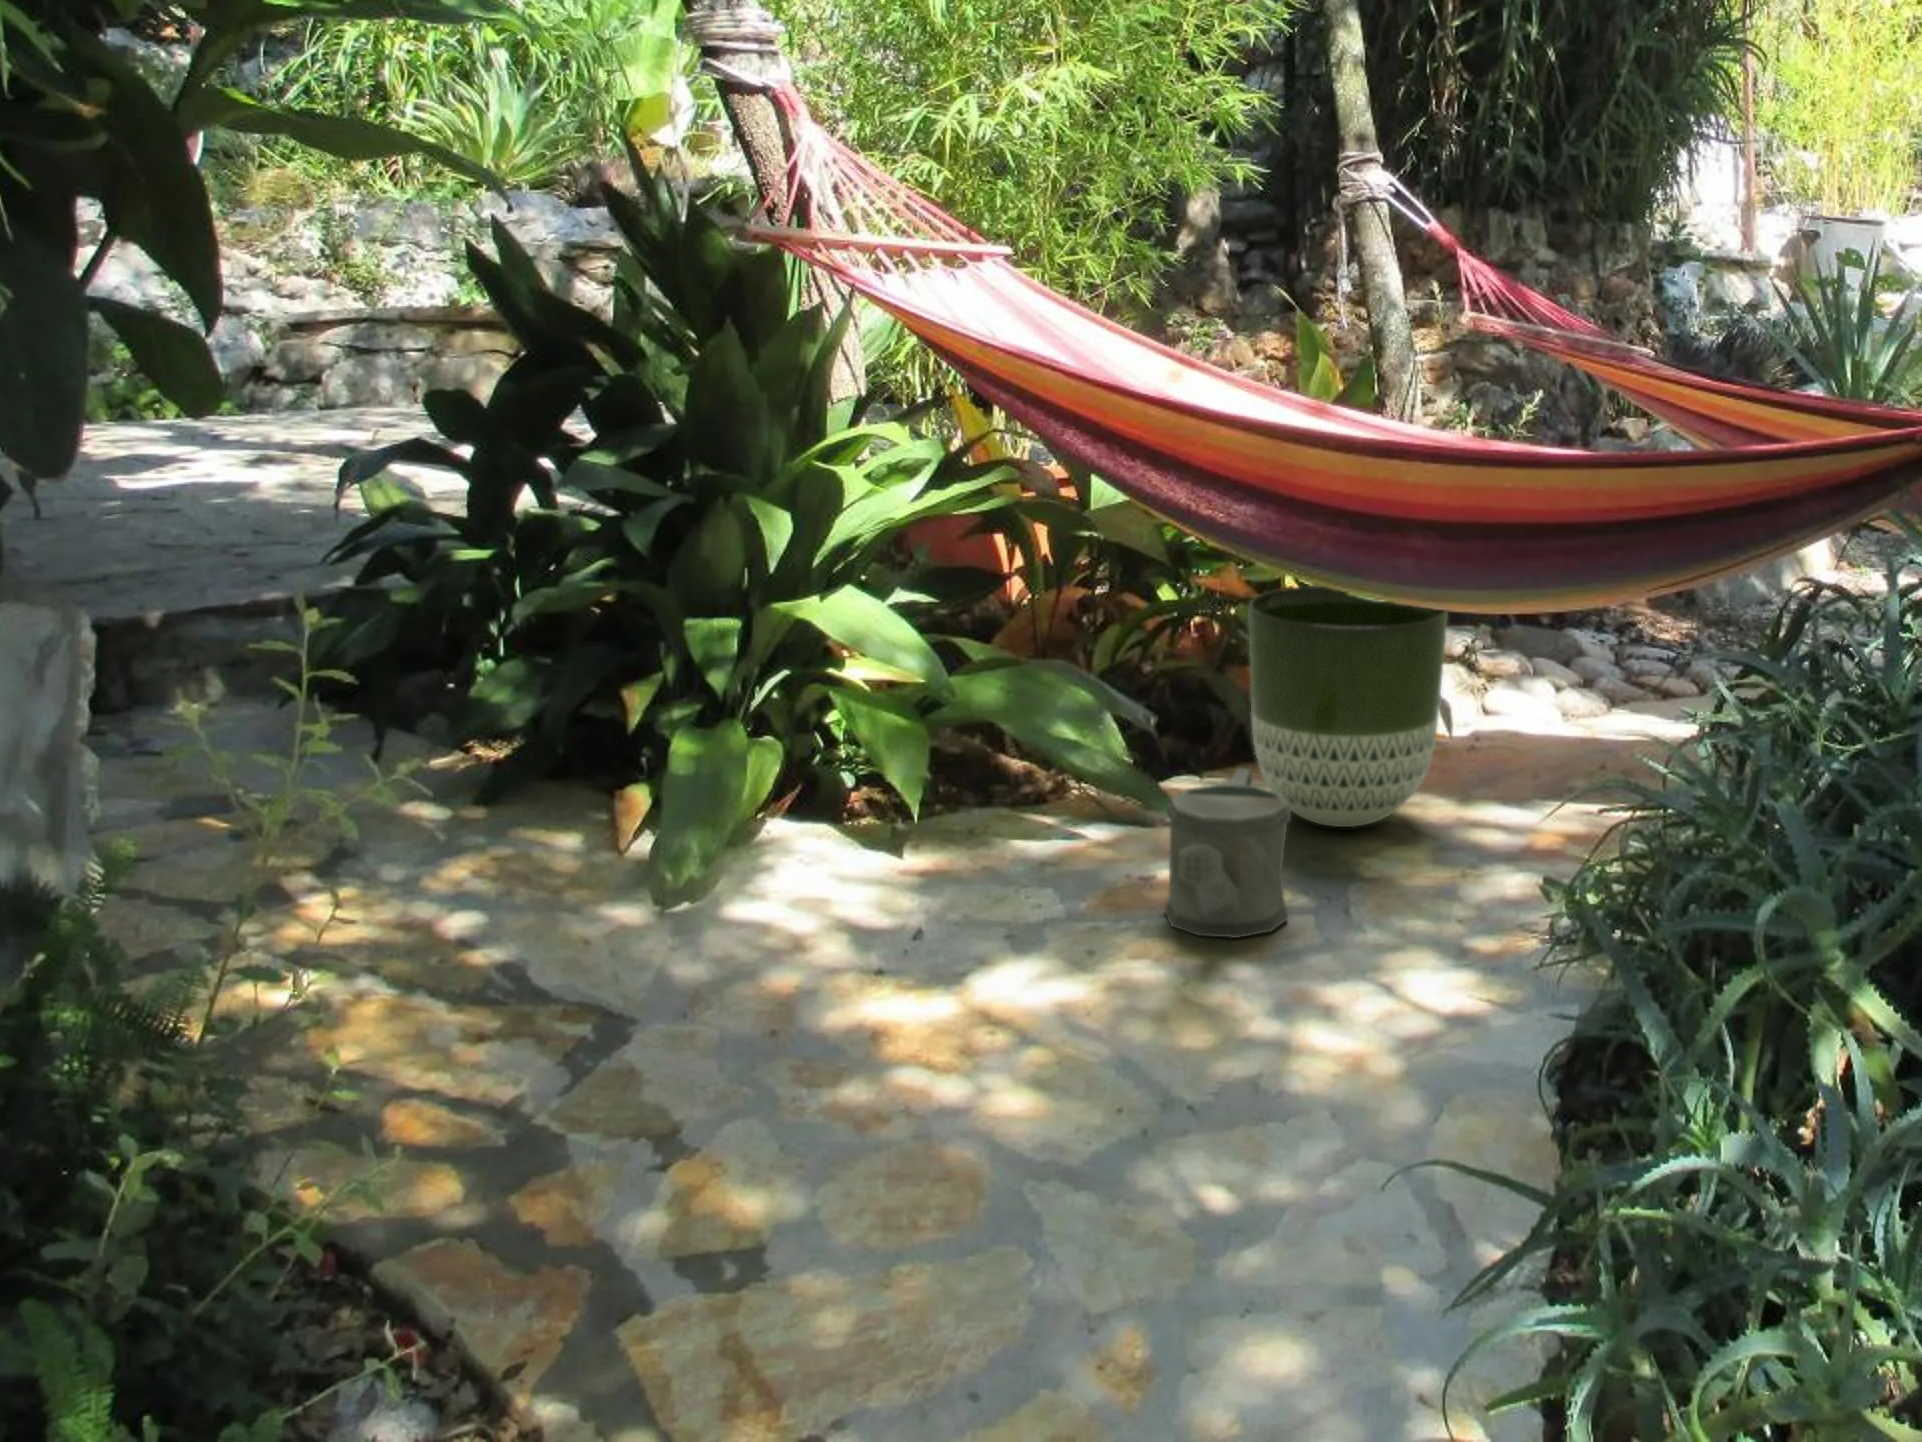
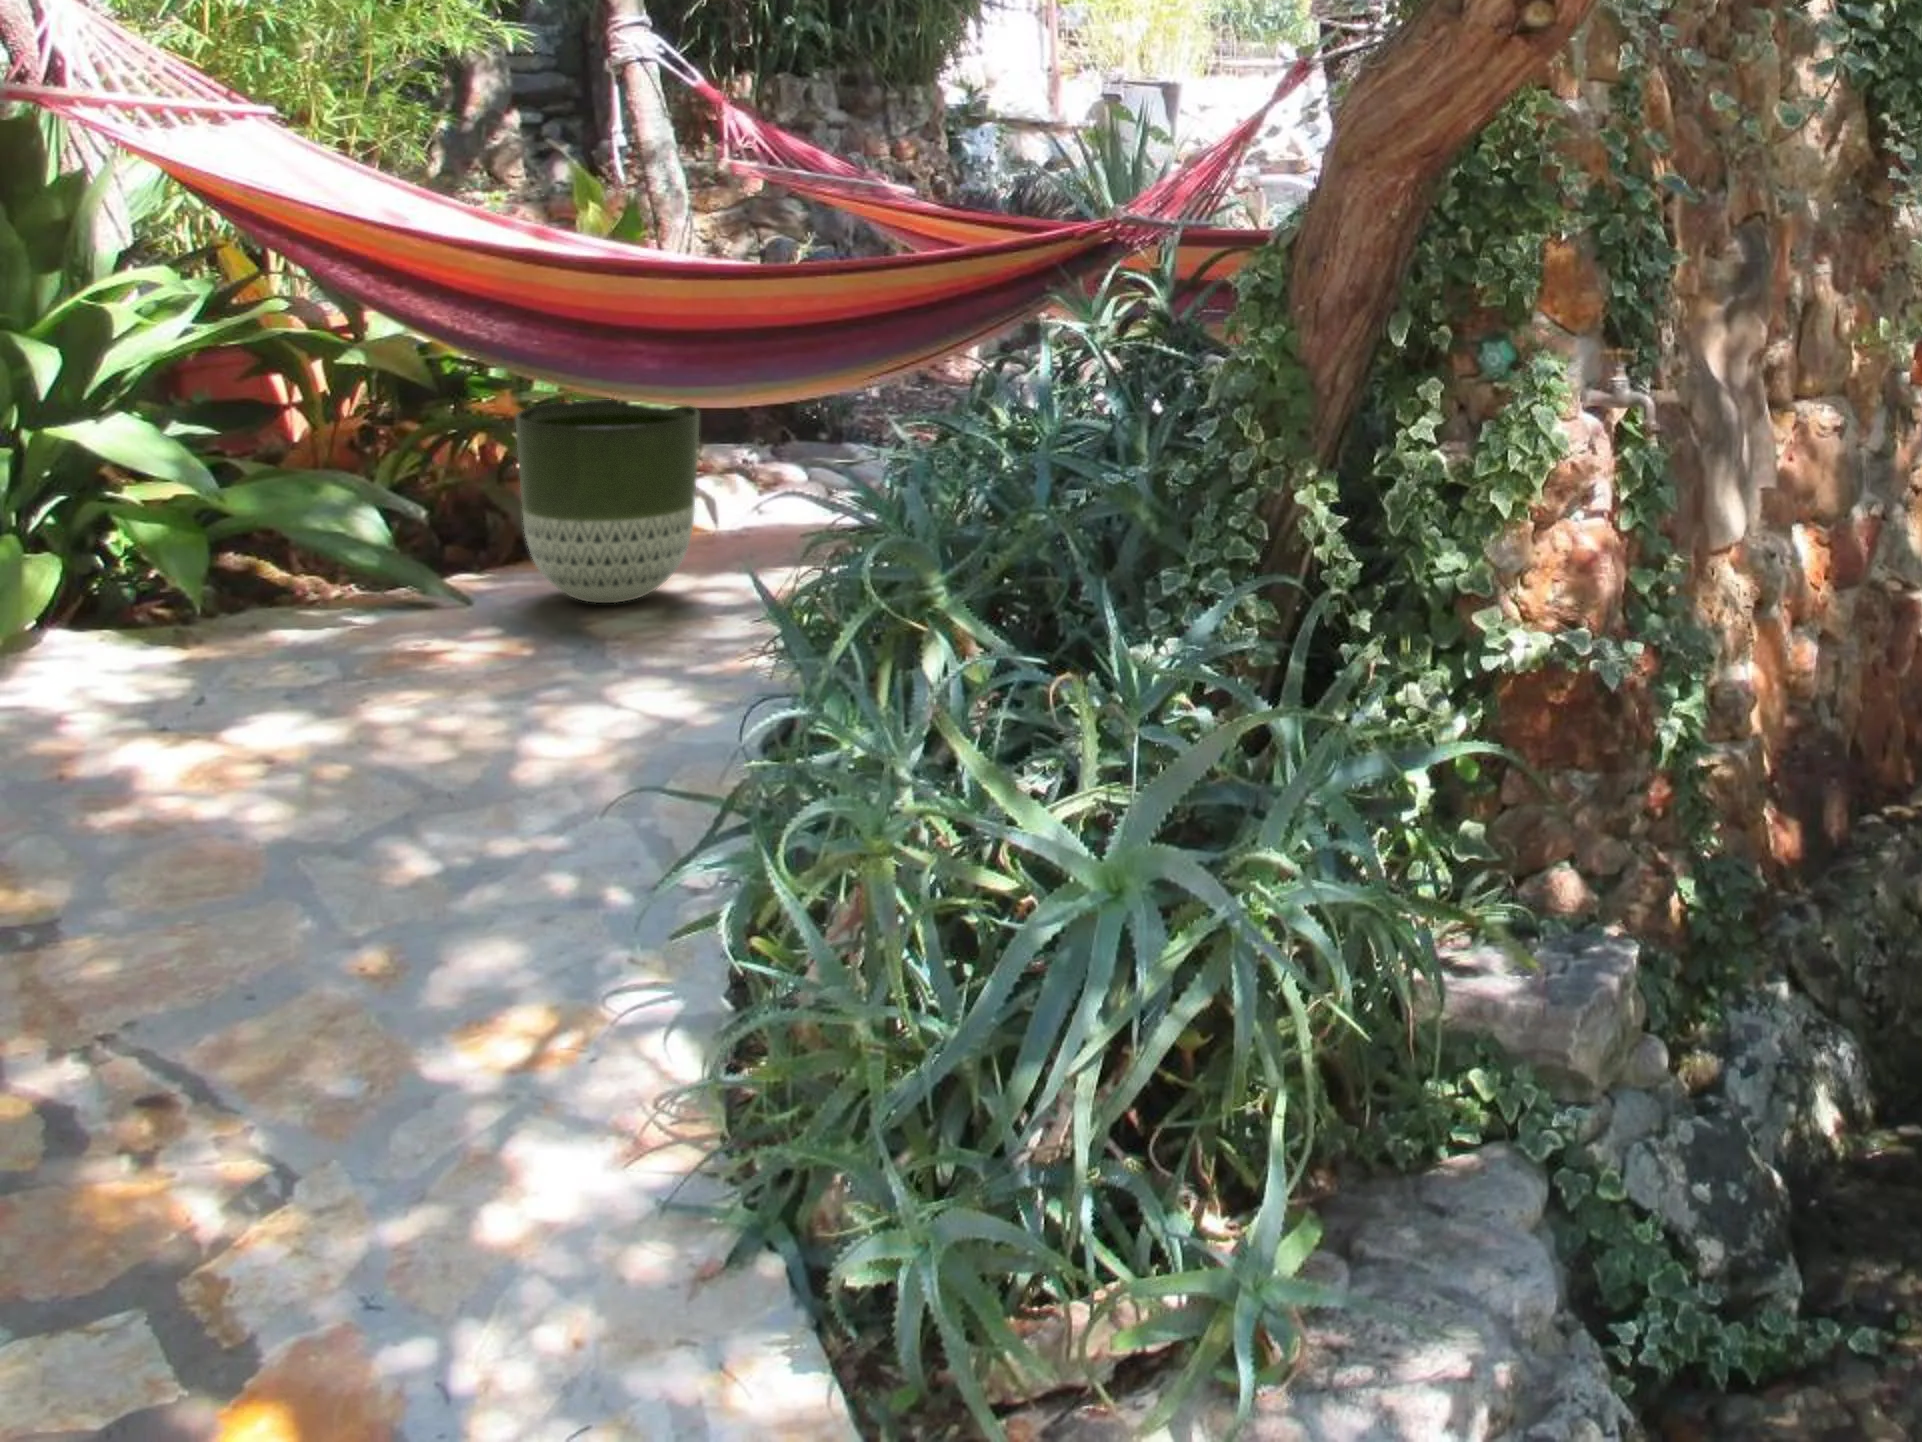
watering can: present [1165,768,1291,938] -> none [440,548,554,681]

